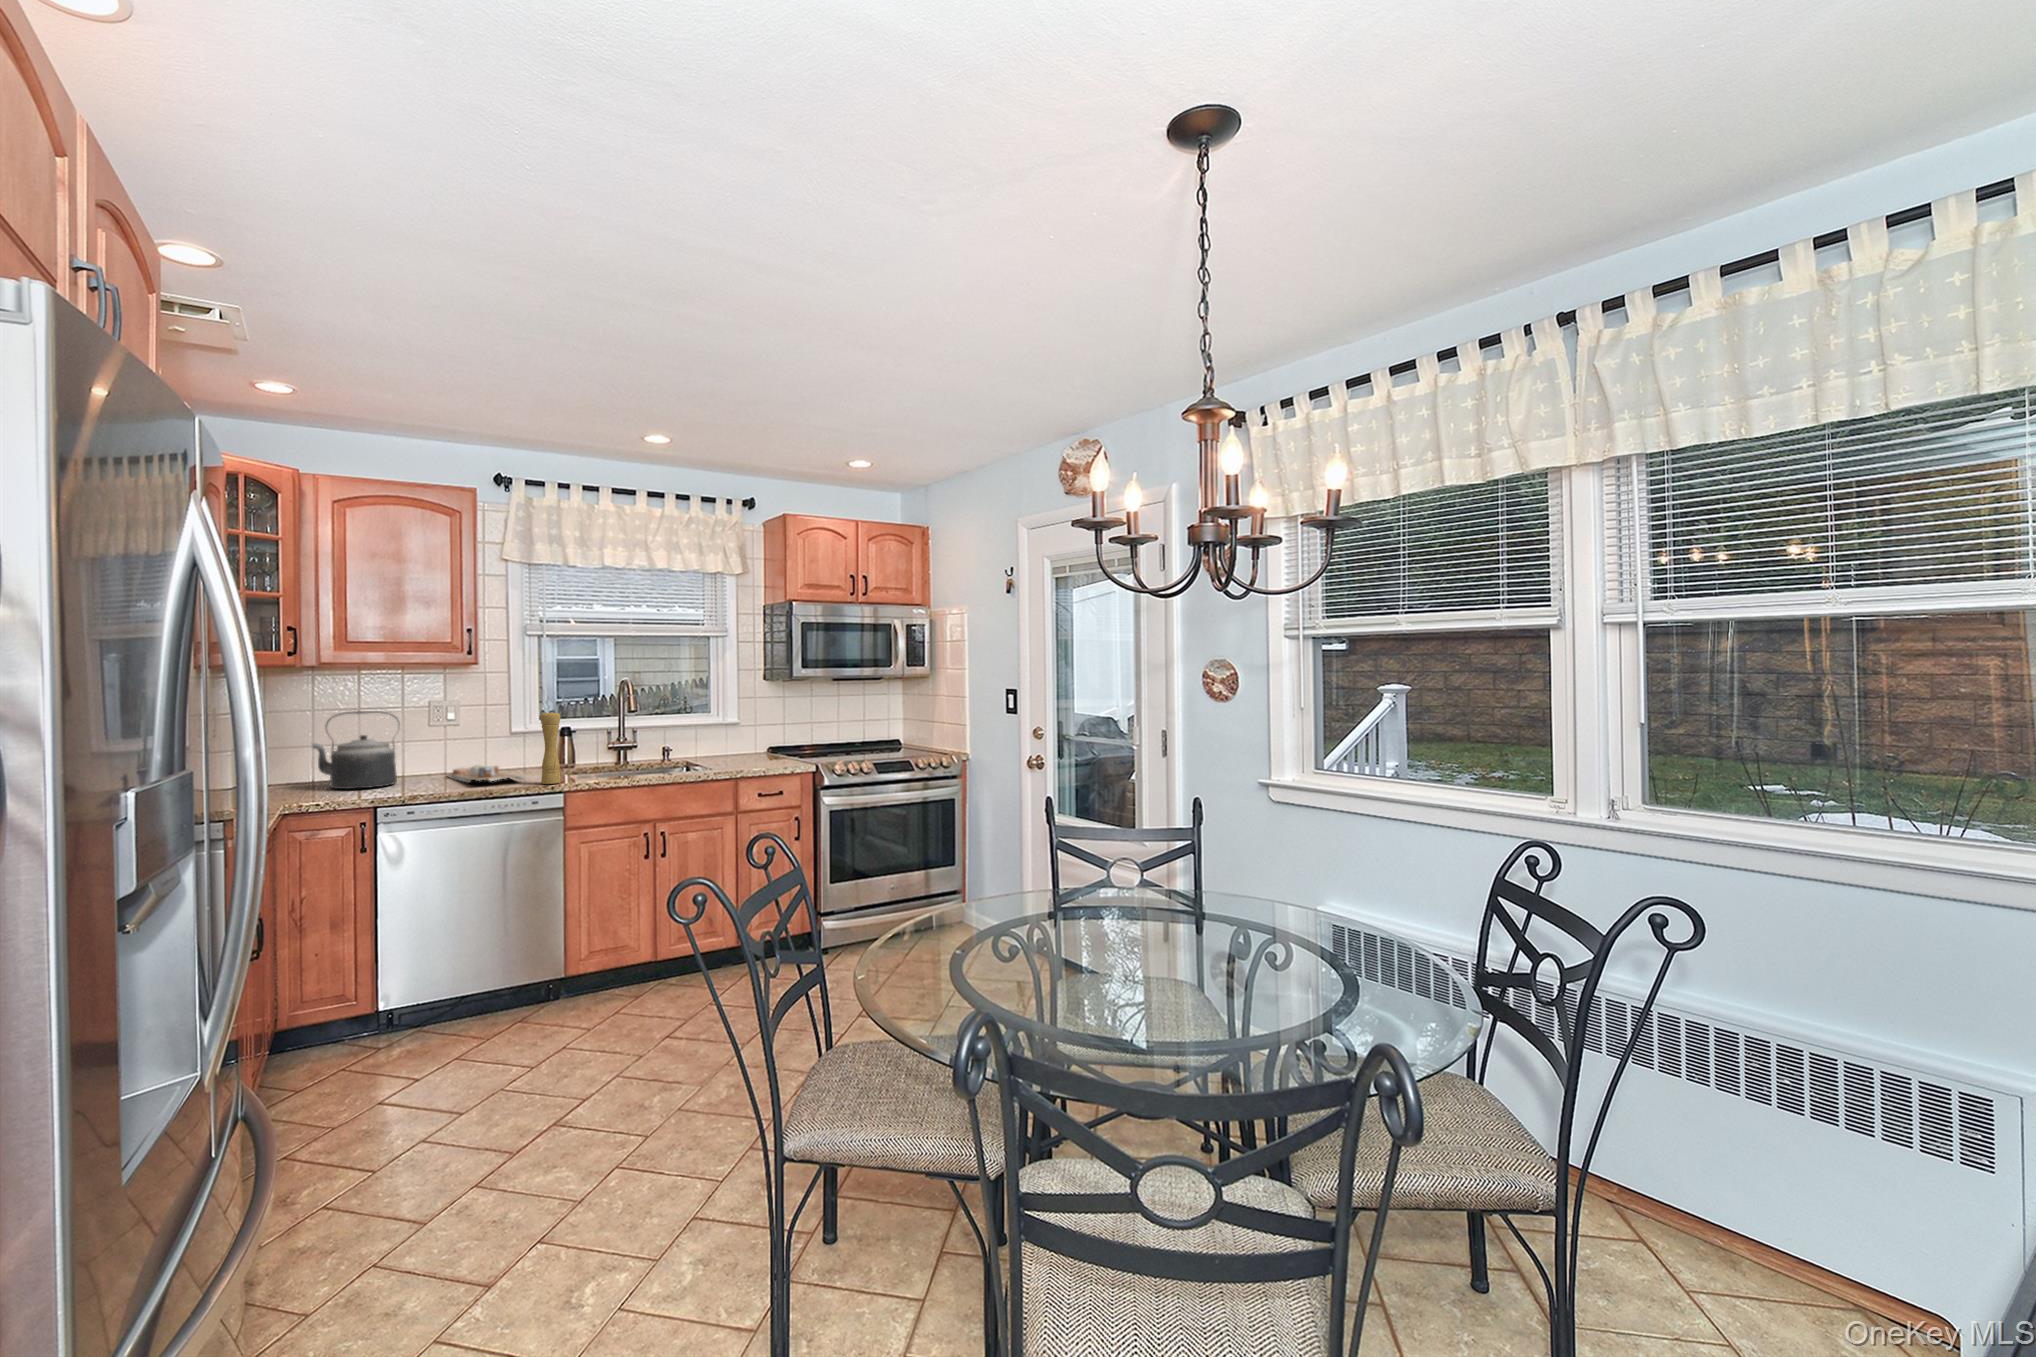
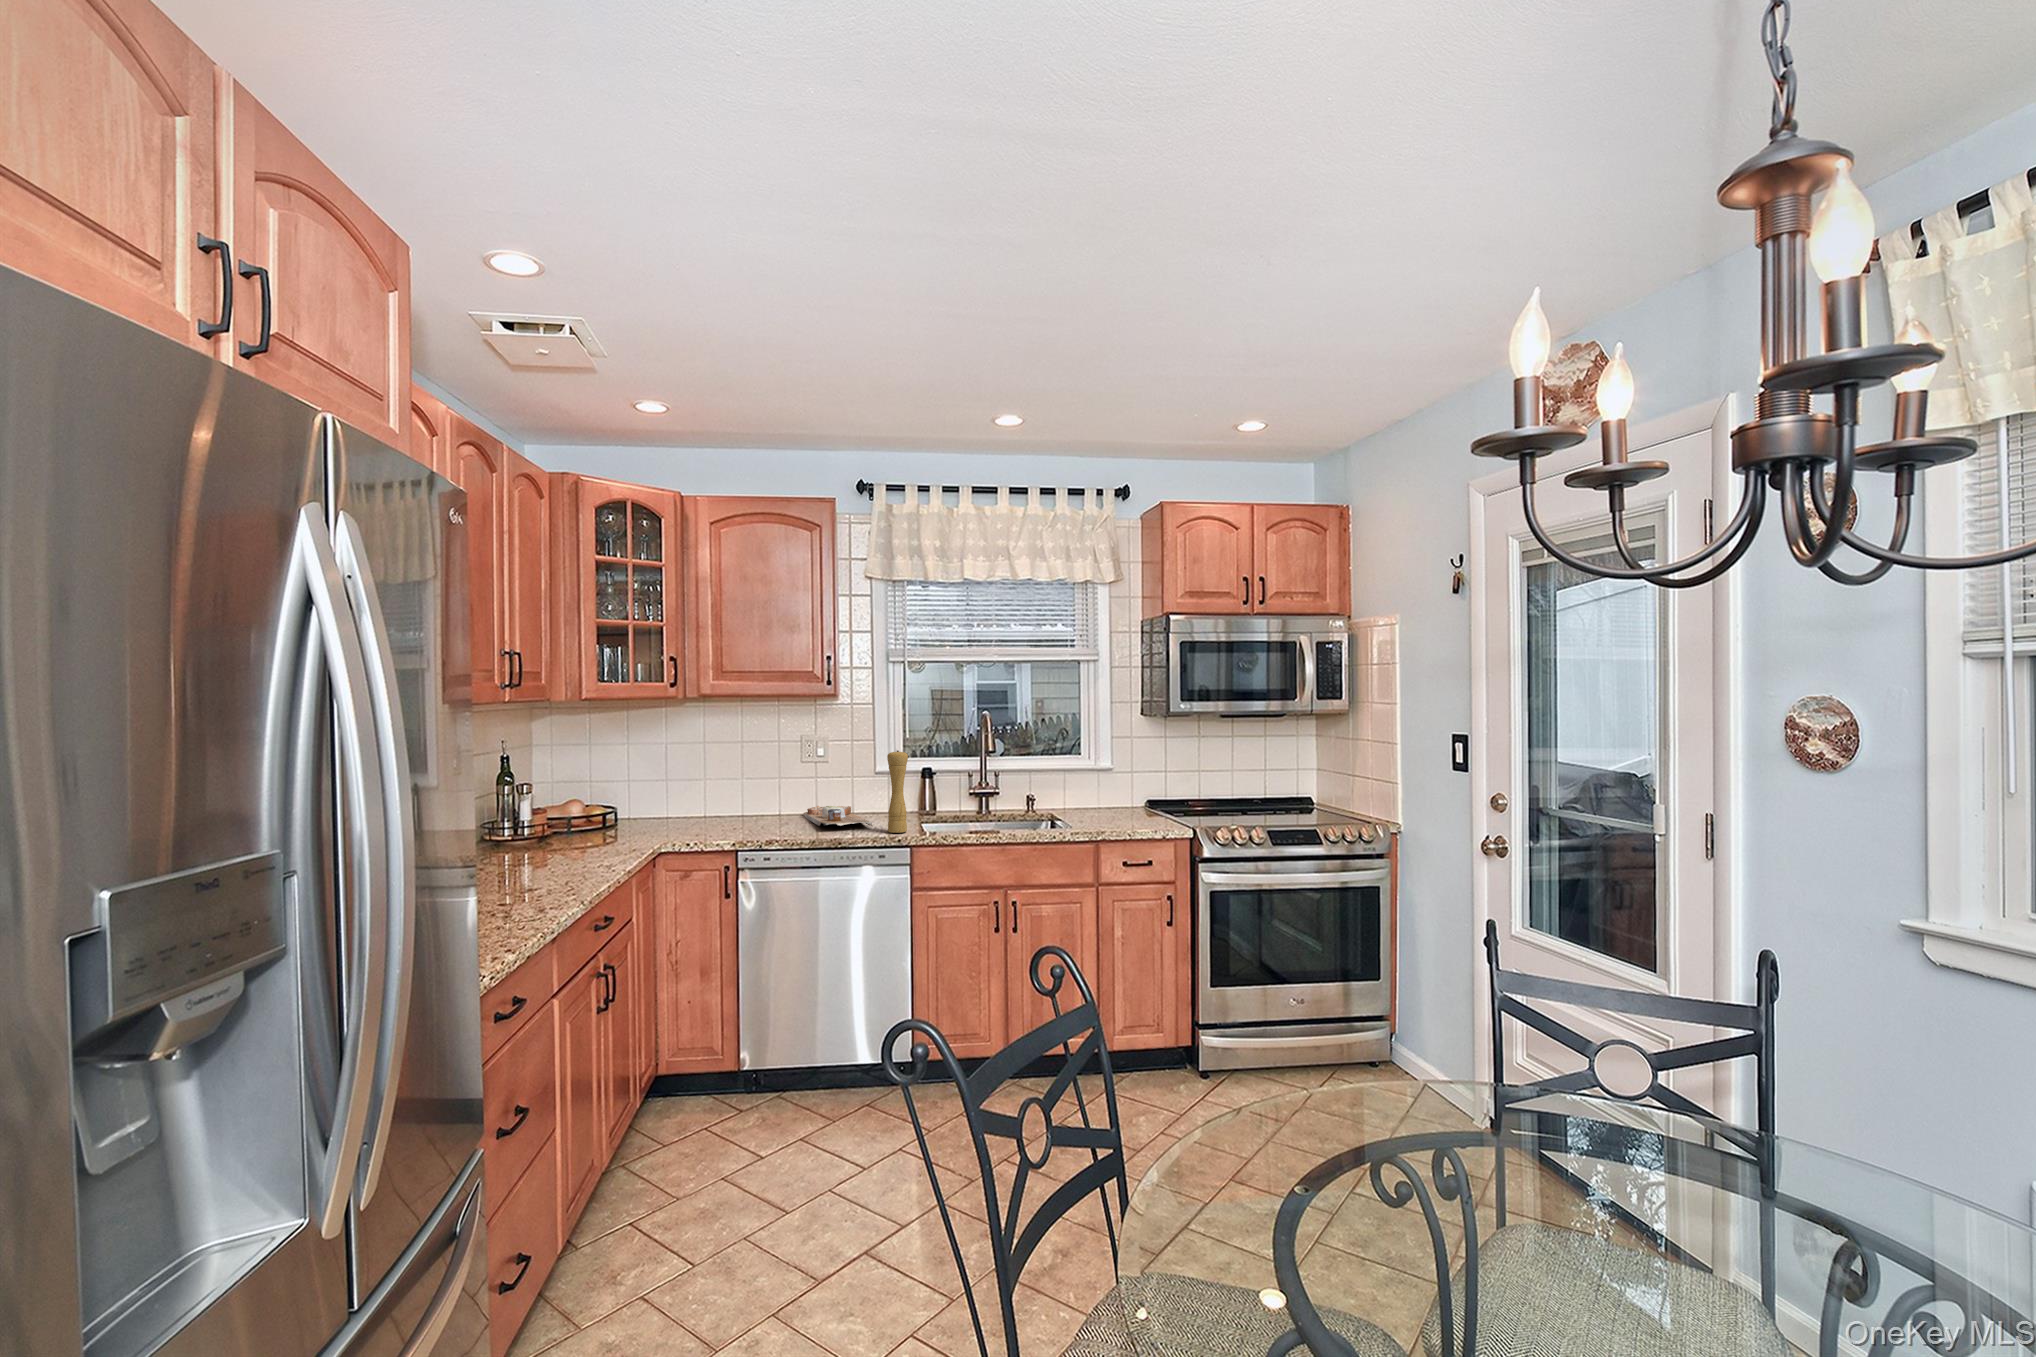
kettle: present [312,711,398,789] -> none [682,744,759,825]

